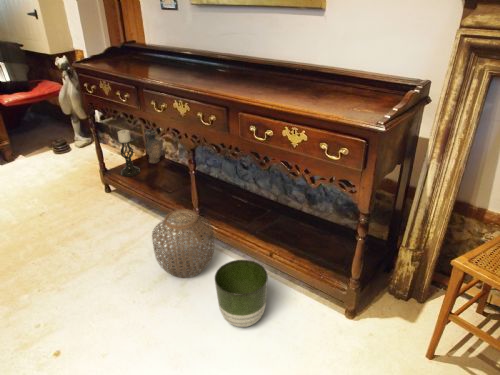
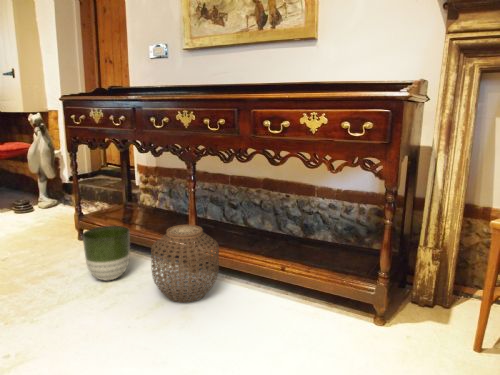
ceramic pitcher: present [144,129,162,163] -> none [125,170,143,210]
candle holder: present [116,130,140,176] -> none [98,168,120,219]
planter: present [215,260,268,327] -> present [82,226,130,280]

